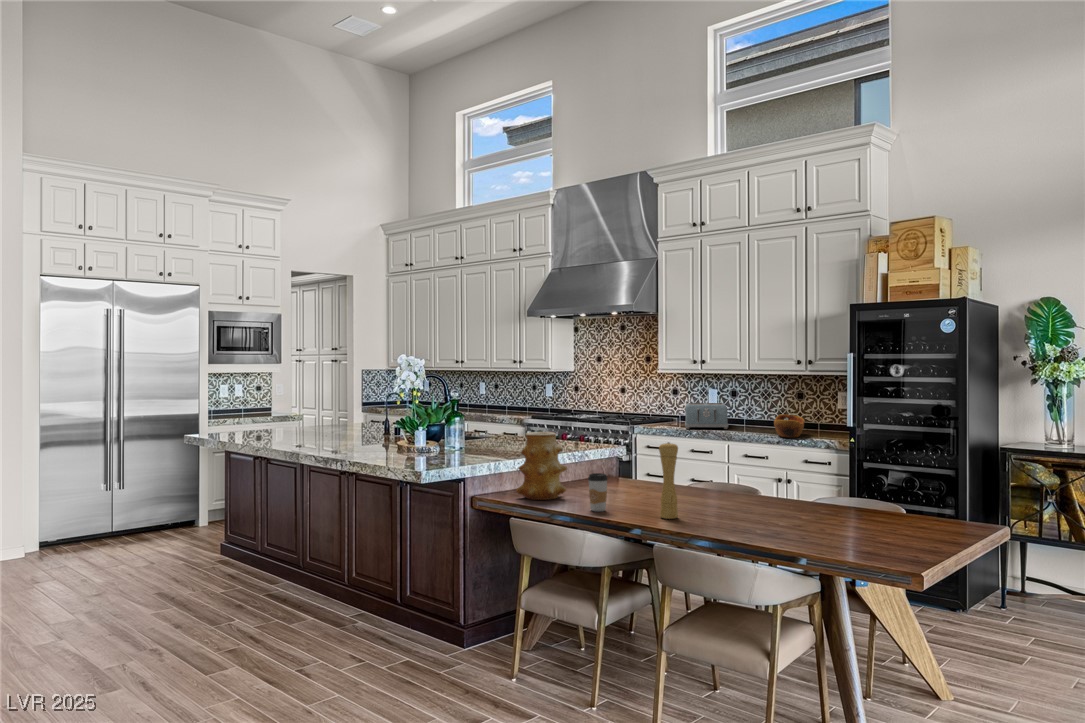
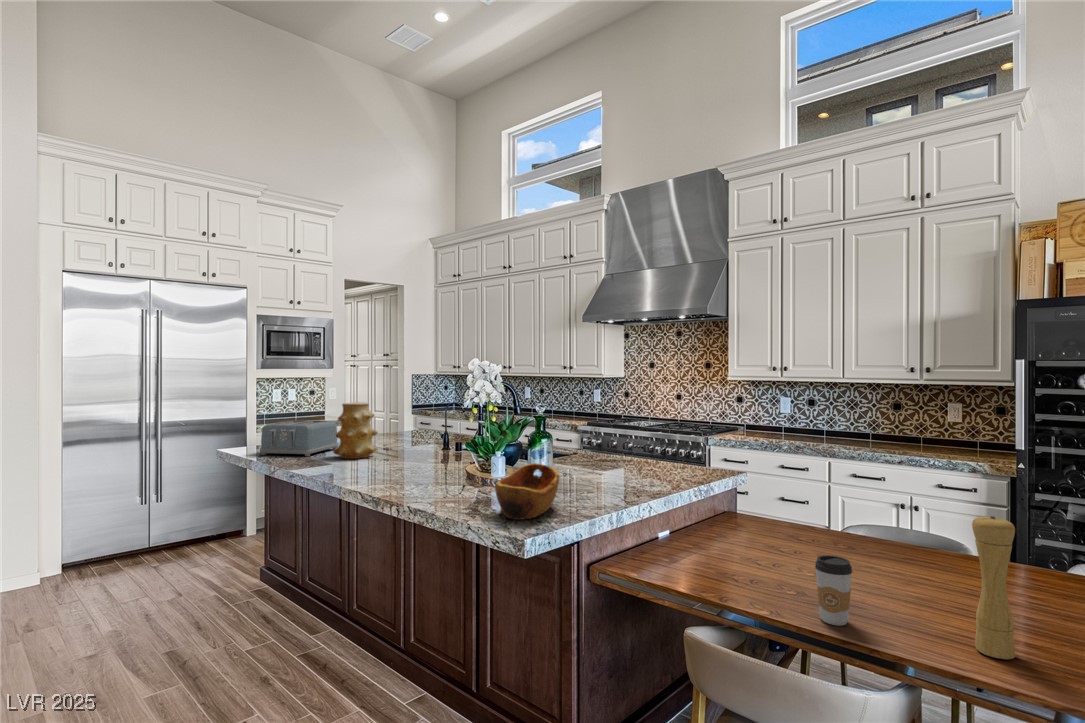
toaster: present [685,403,728,429] -> present [260,420,339,456]
wooden bowl: present [774,414,804,438] -> present [495,463,559,520]
vase: present [516,432,567,500] -> present [333,402,378,459]

